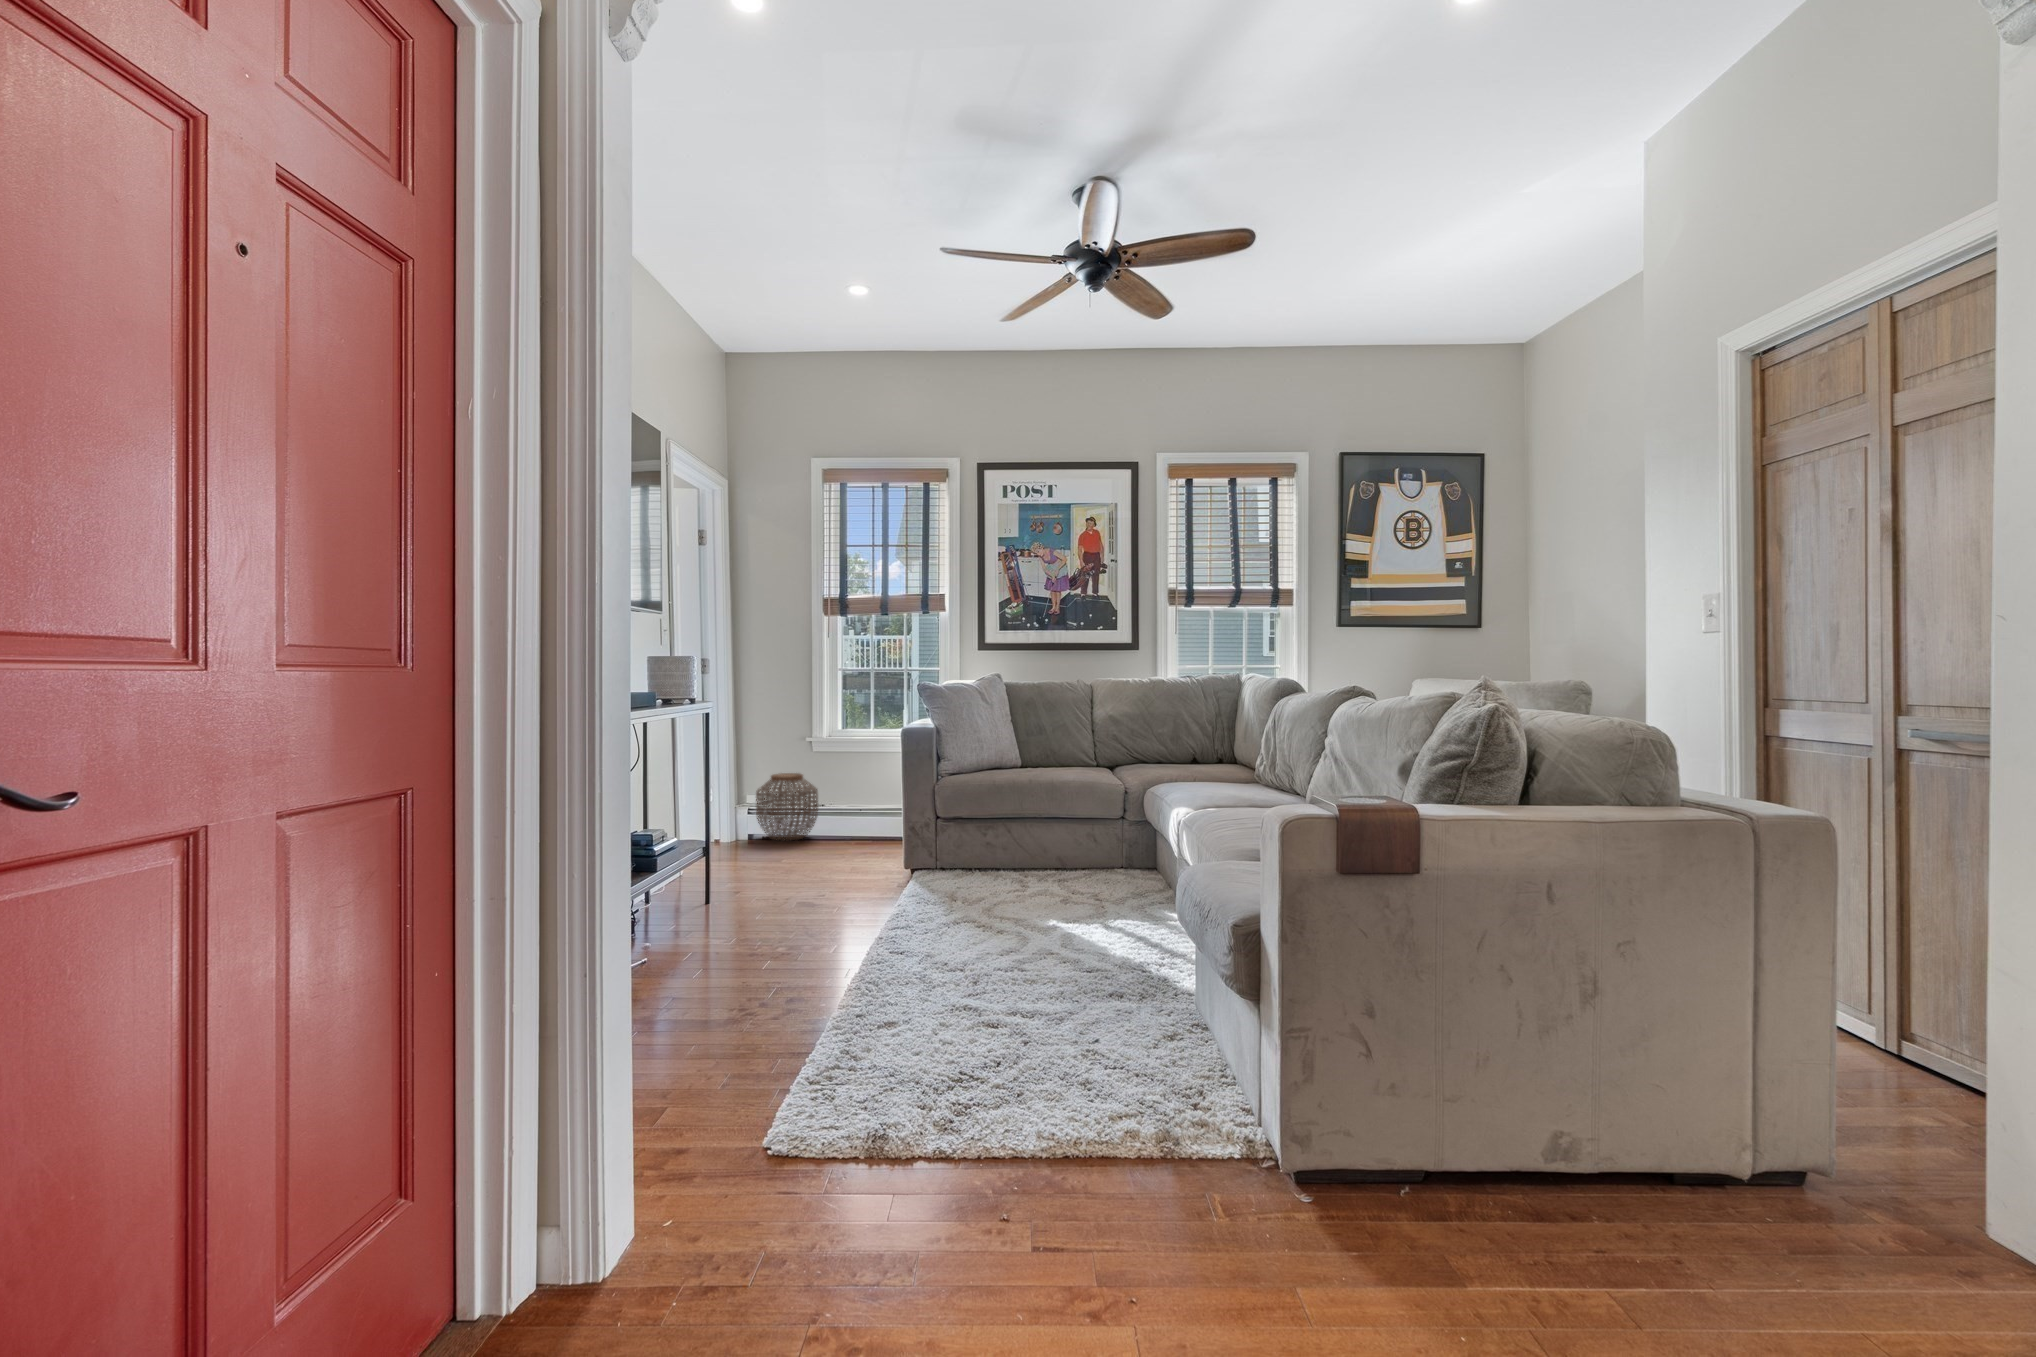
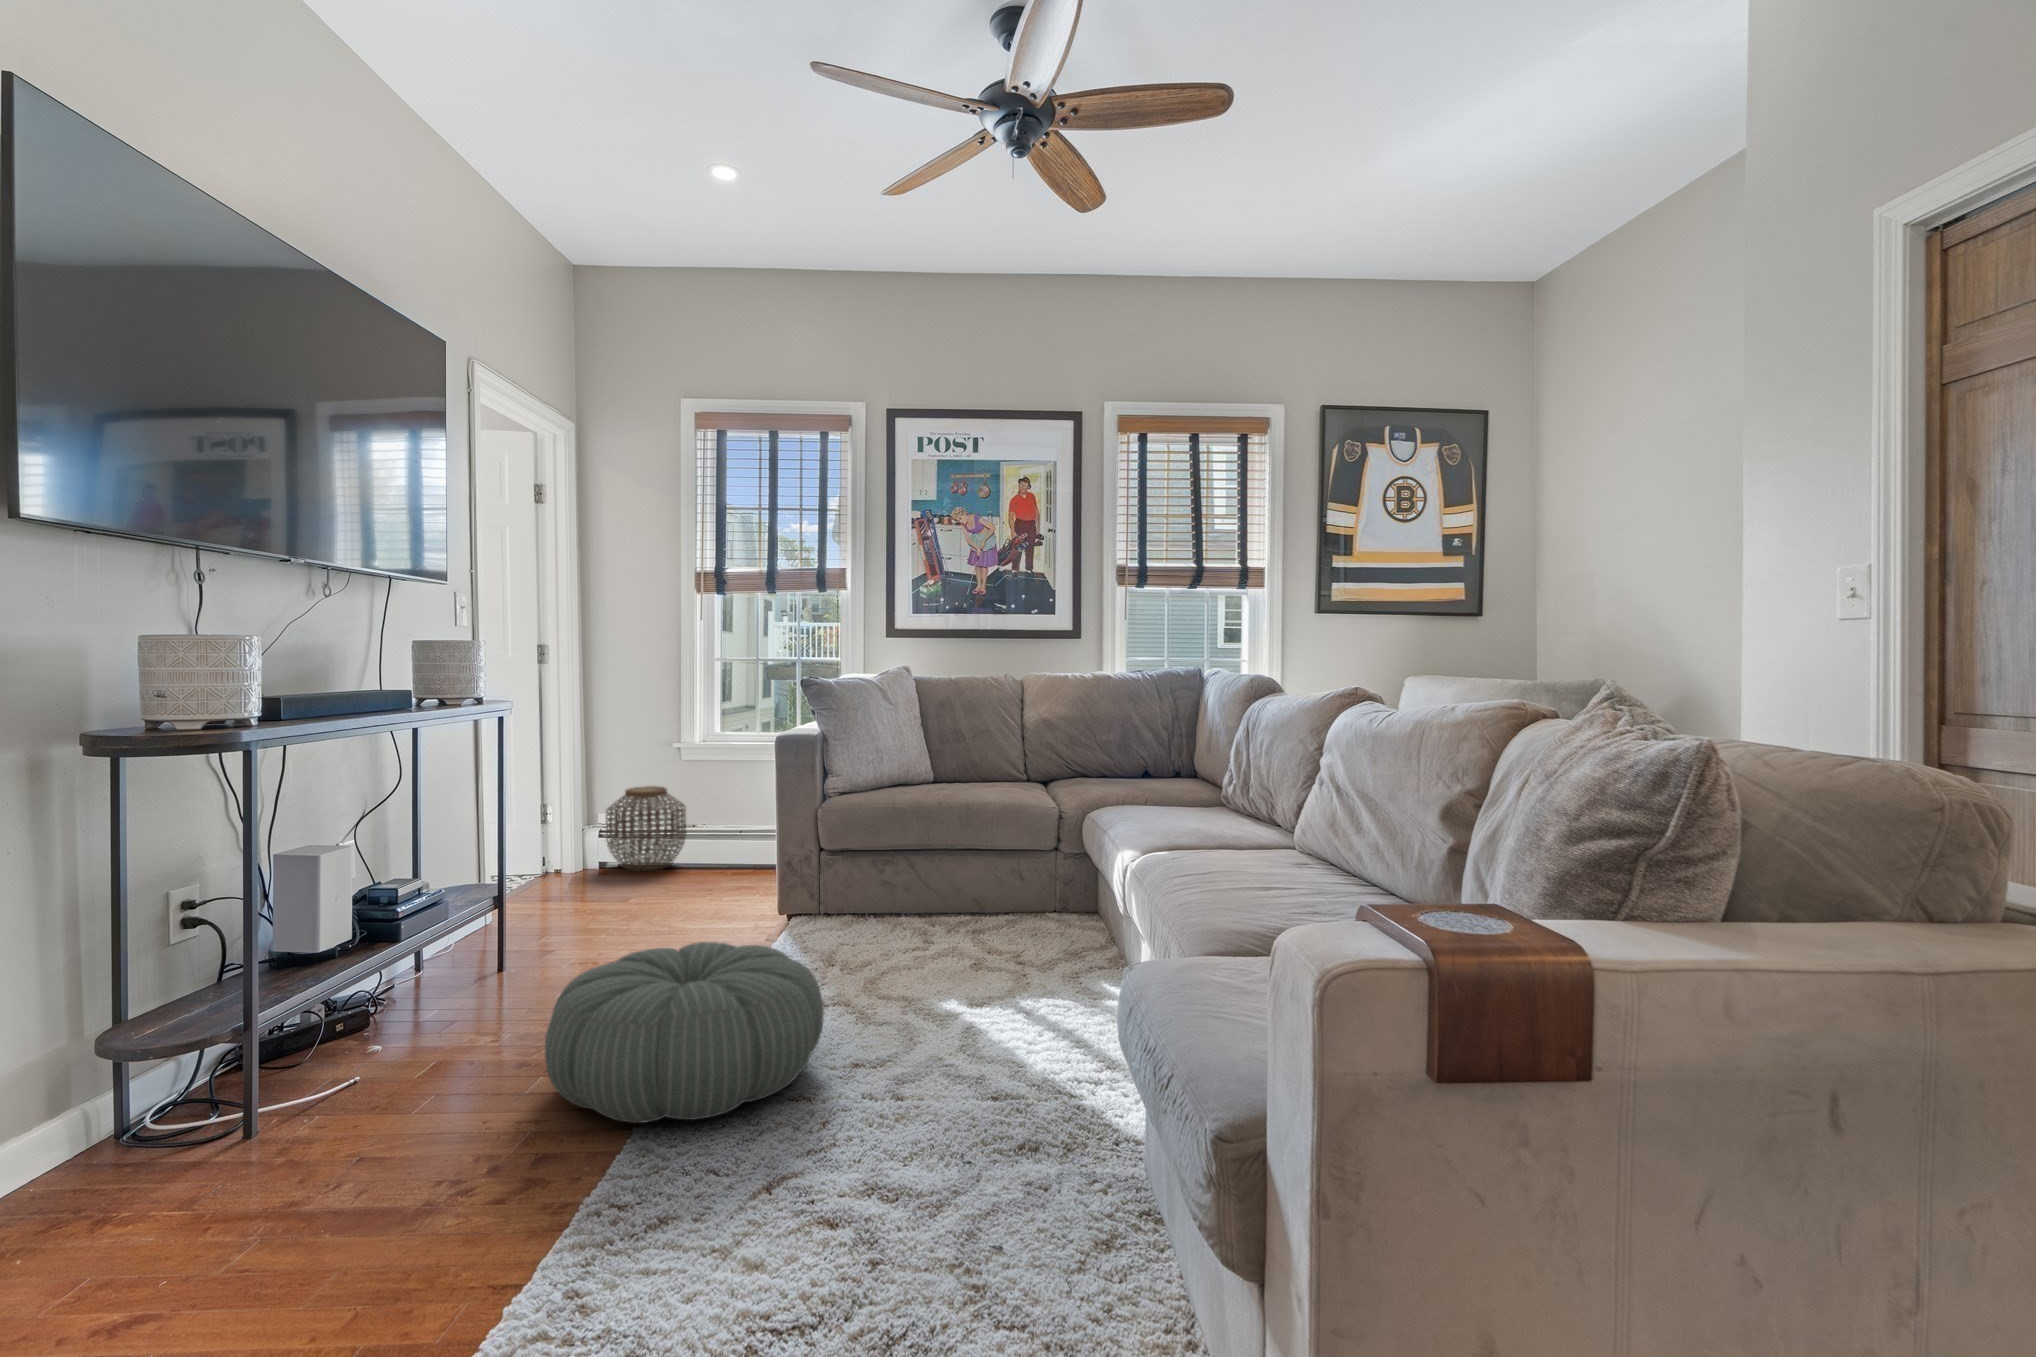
pouf: none [781,870,966,979] -> present [545,942,824,1123]

